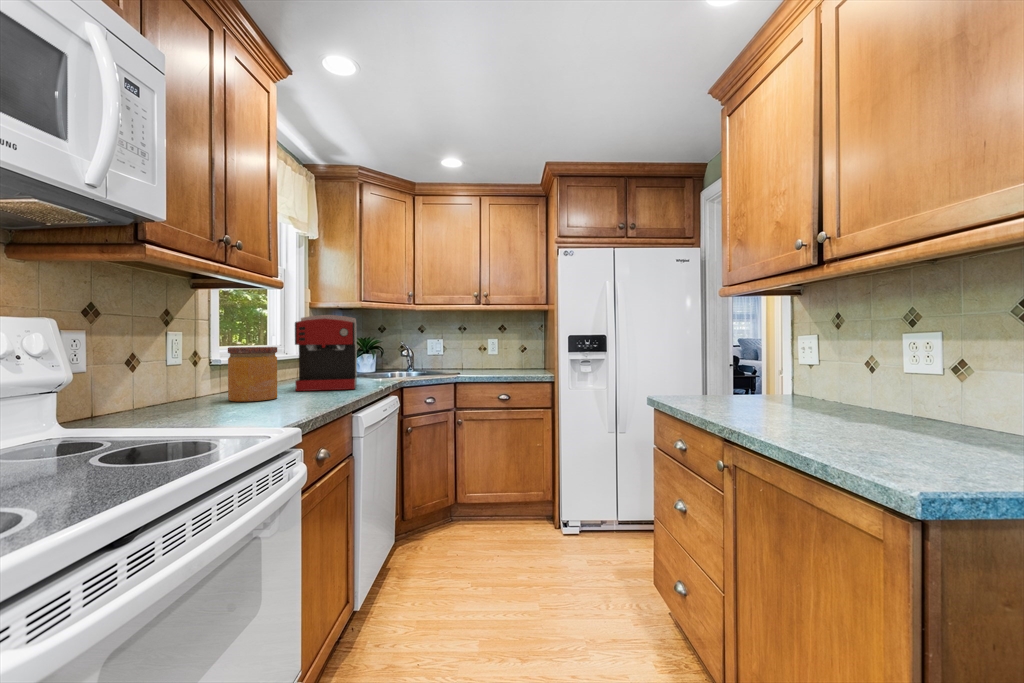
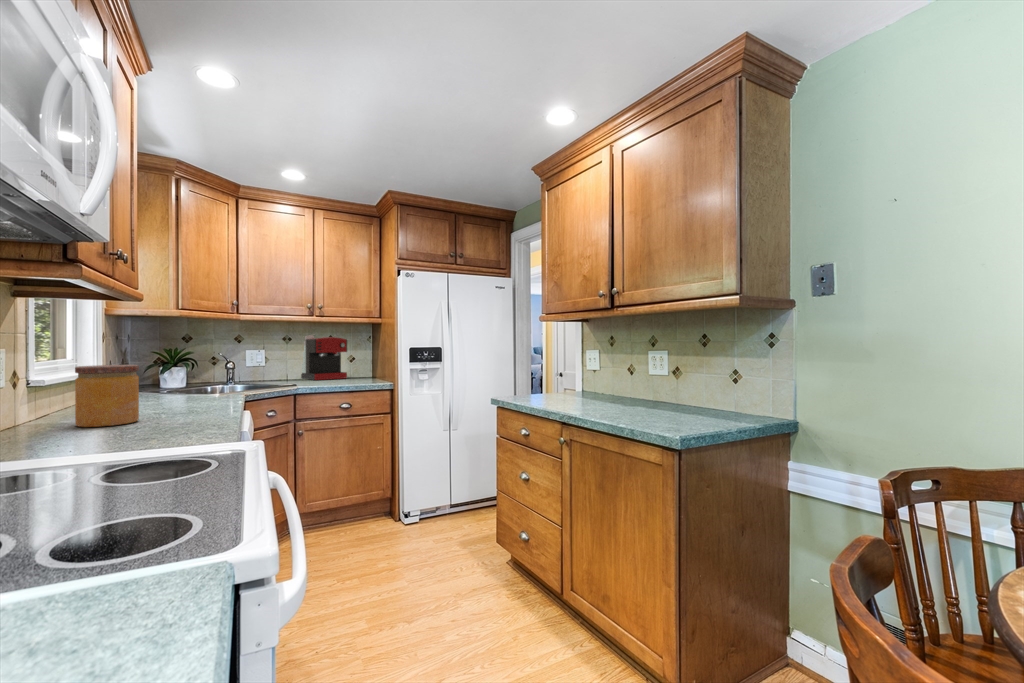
coffee maker: present [295,315,357,391] -> present [301,335,347,380]

